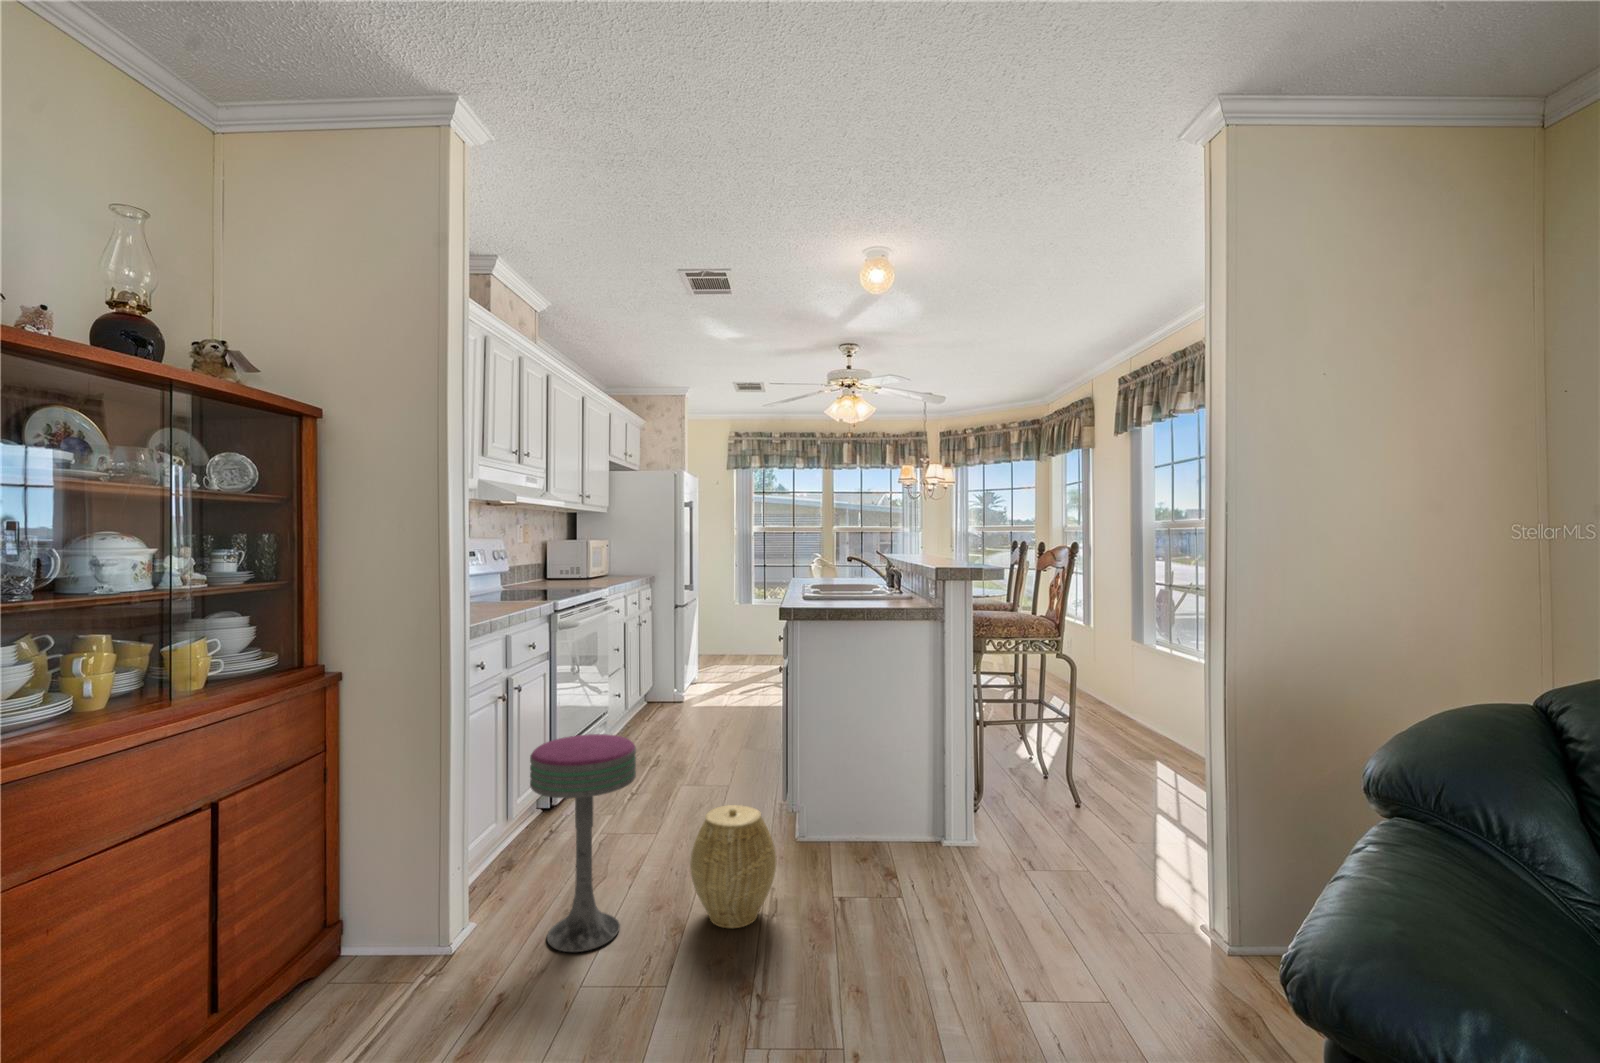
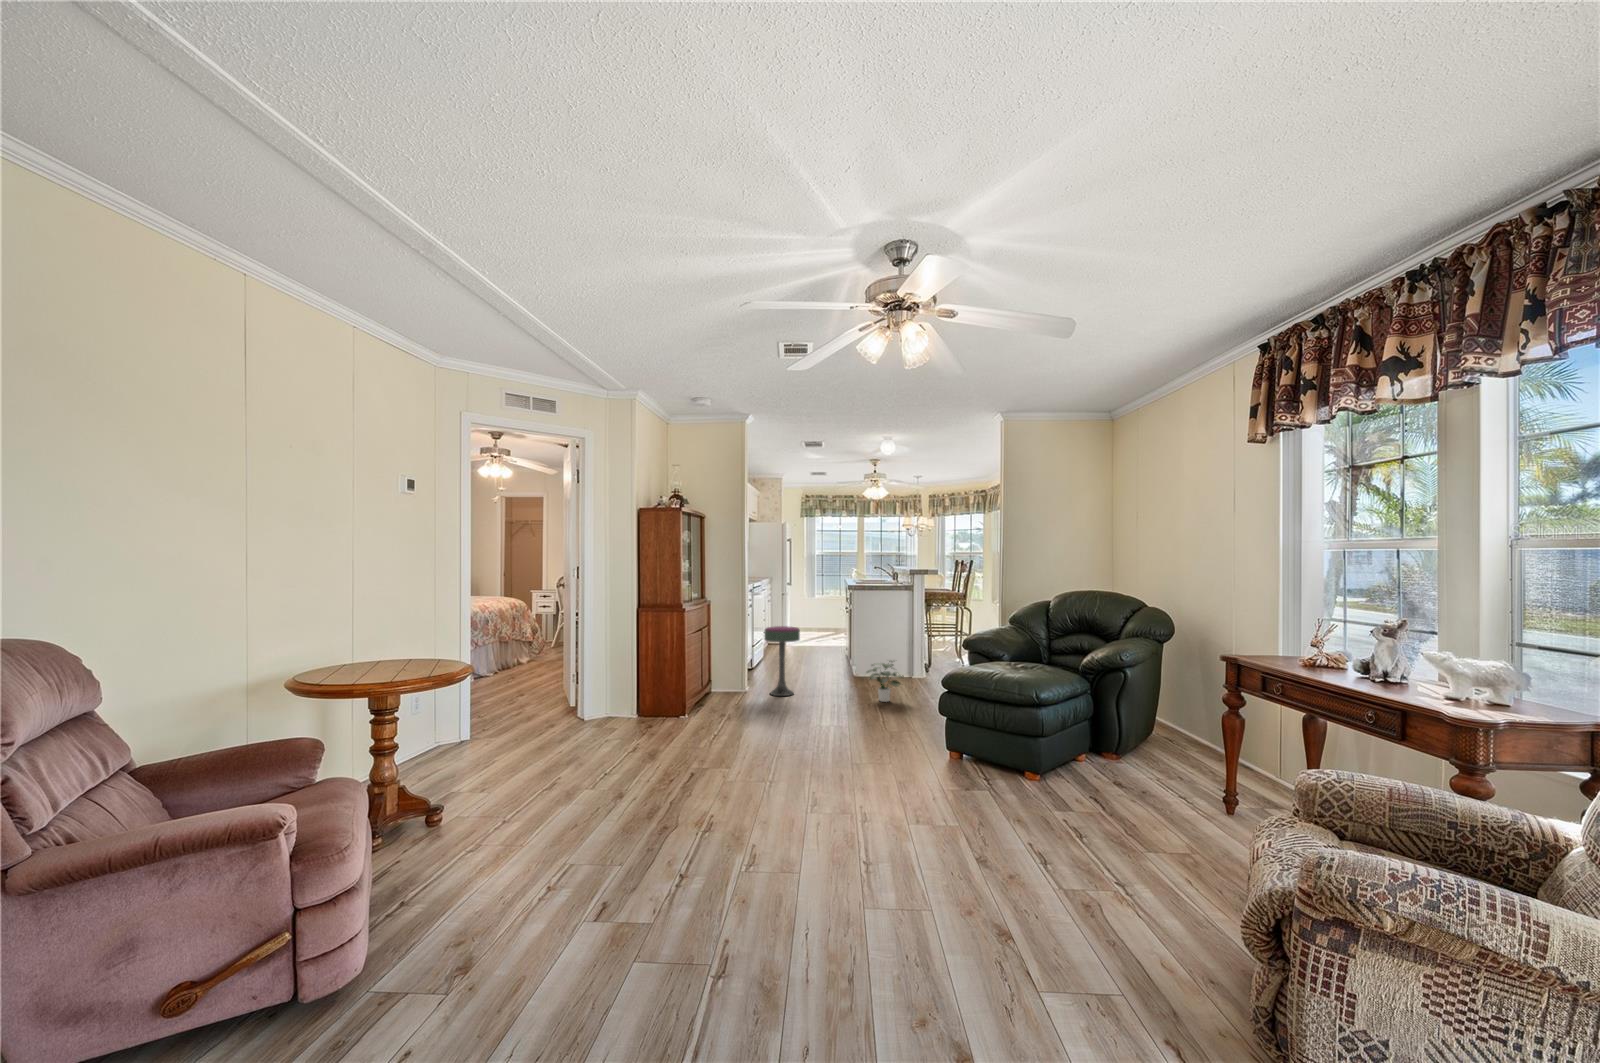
woven basket: present [690,805,776,928] -> none [818,653,849,694]
potted plant: none [820,845,933,980] -> present [867,661,904,702]

